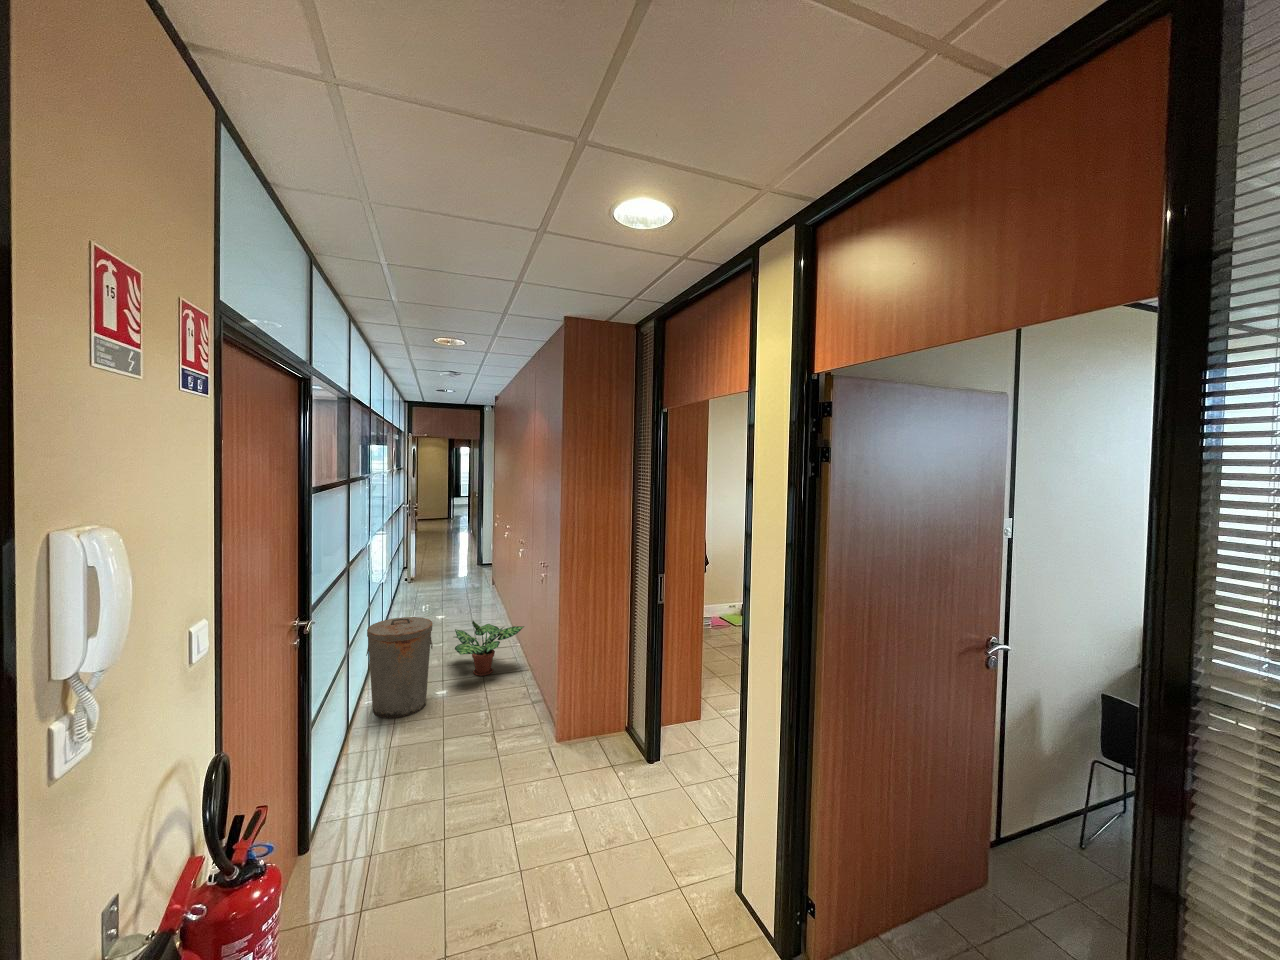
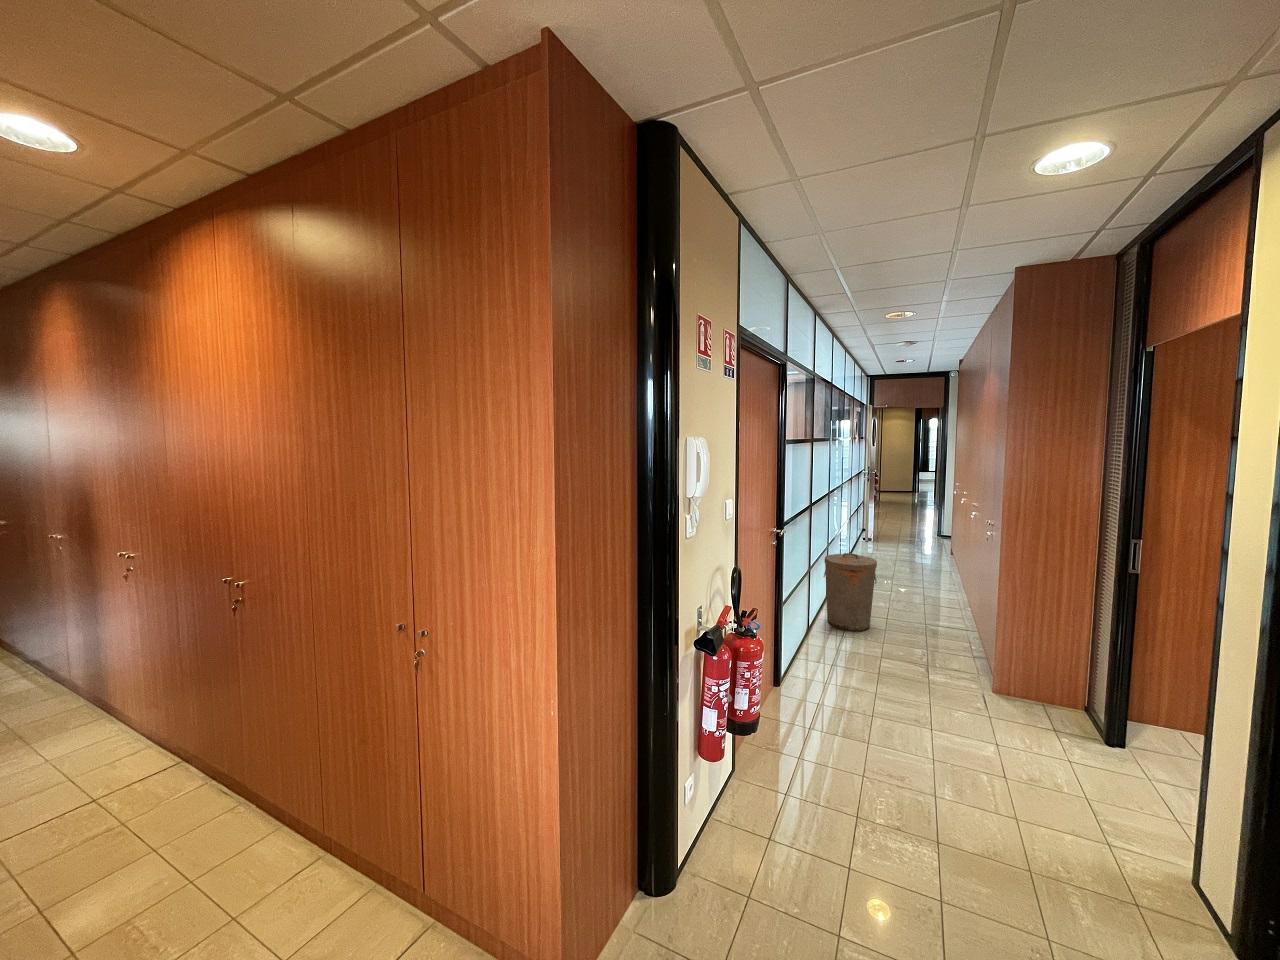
potted plant: present [455,621,524,676] -> none [896,570,972,623]

